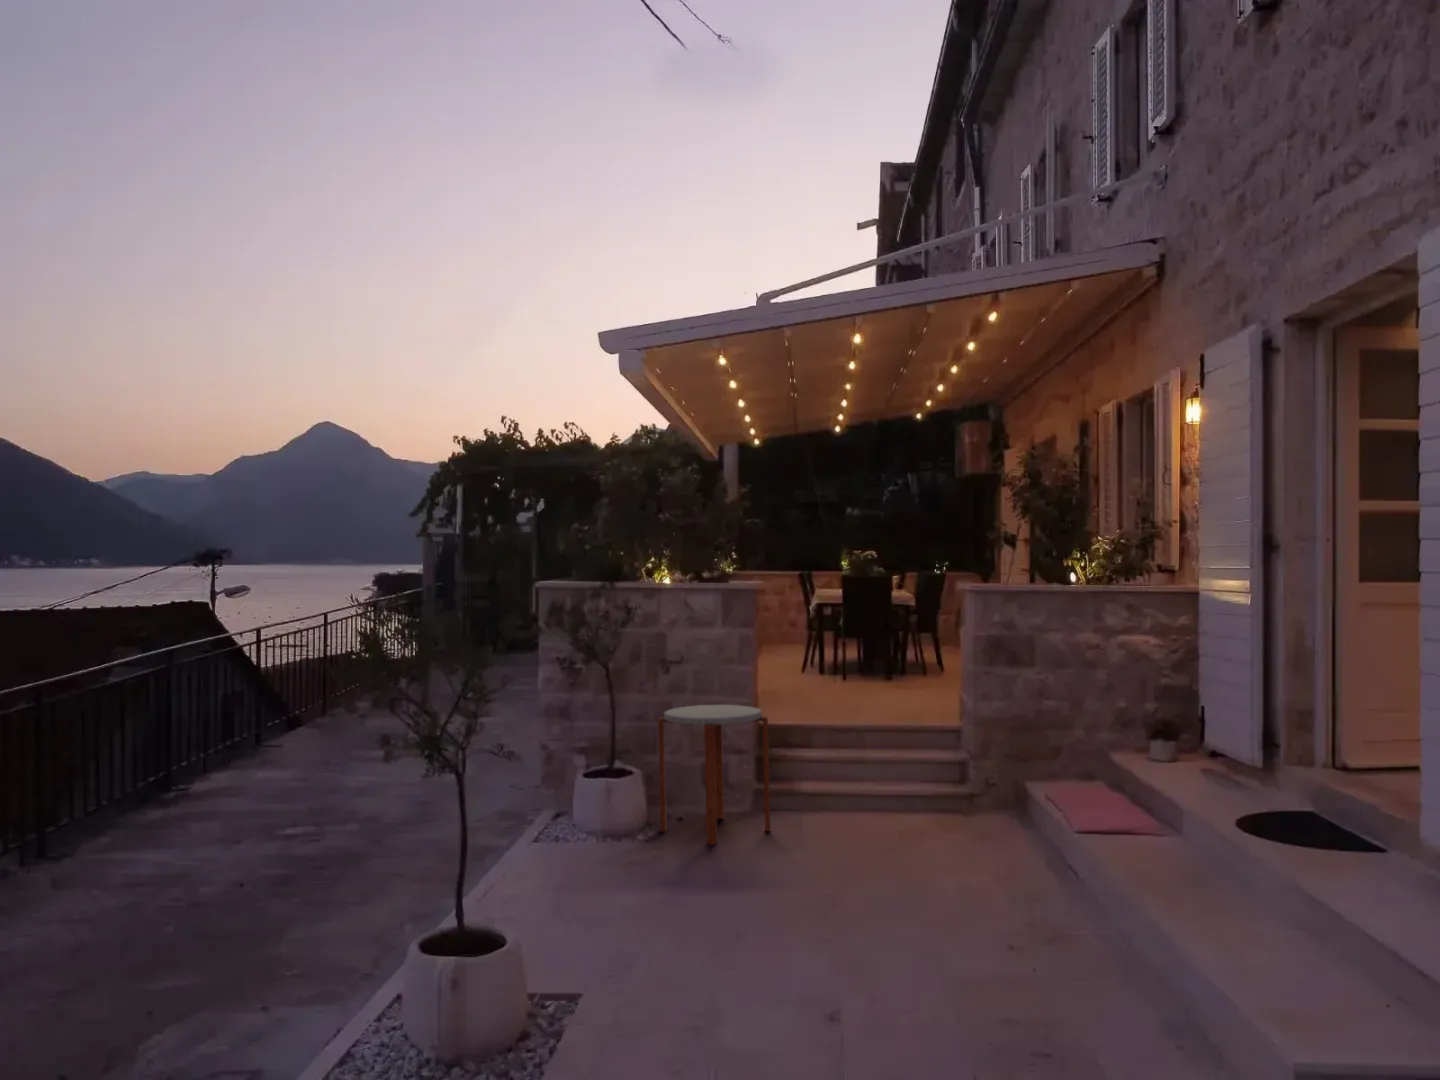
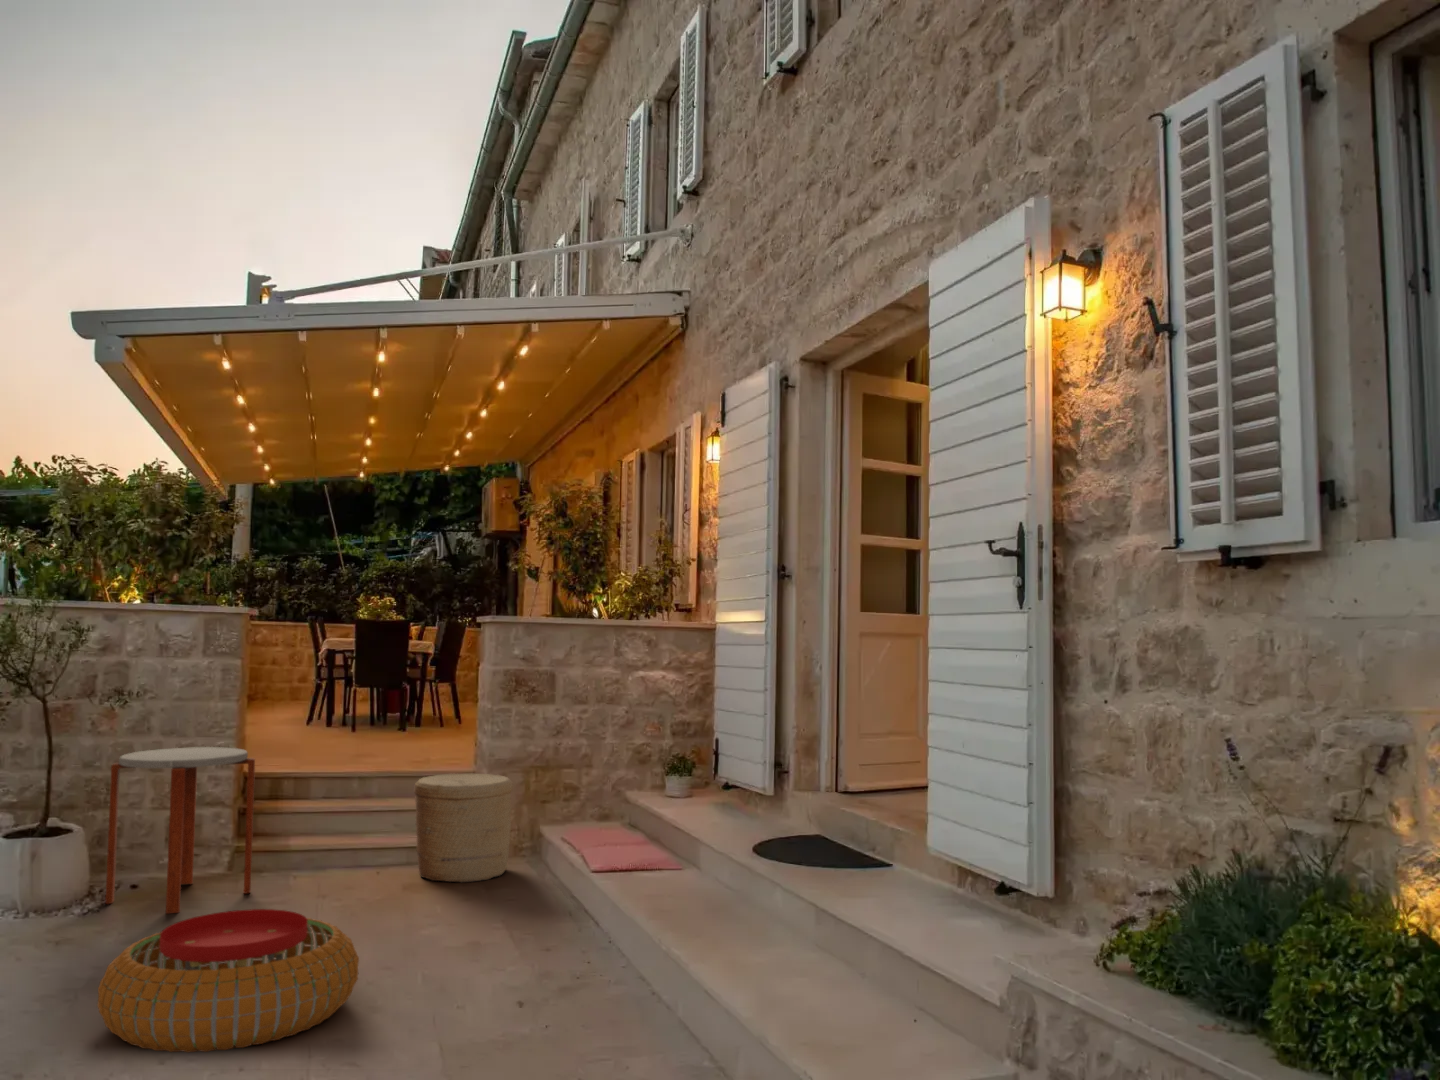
woven basket: none [903,734,995,835] -> present [414,774,513,882]
pouf: none [671,854,866,967] -> present [98,909,359,1052]

